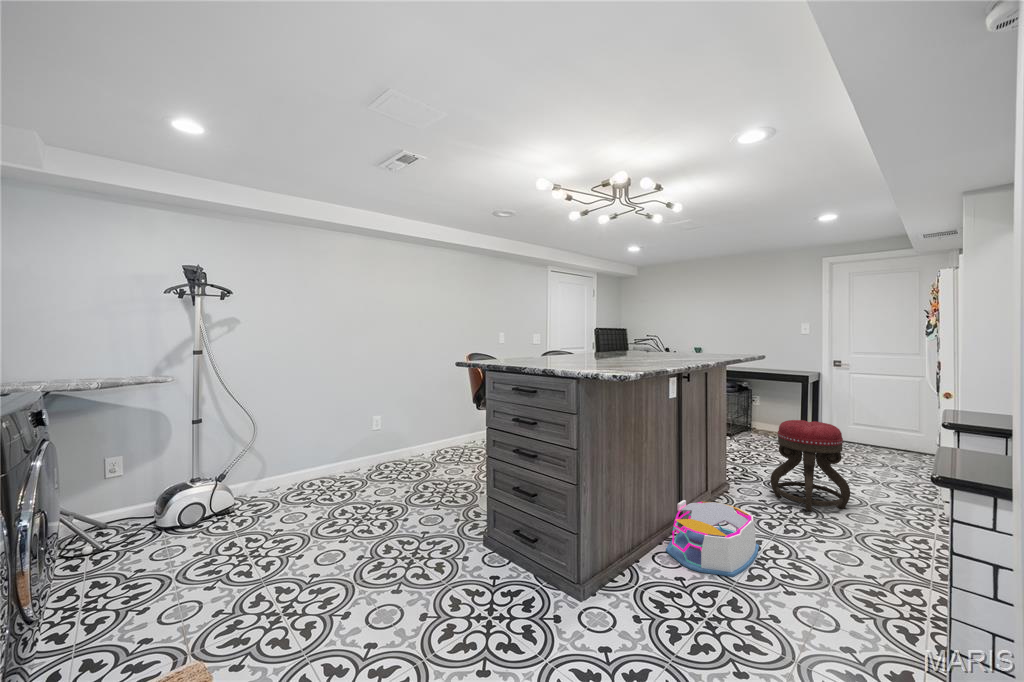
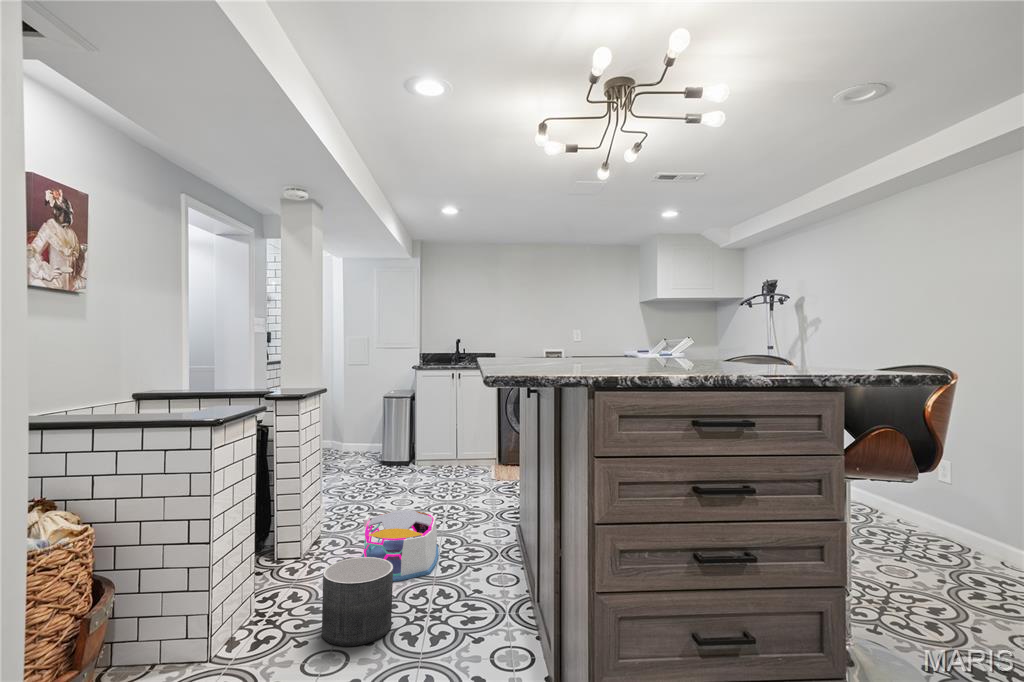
ottoman: present [770,420,850,512] -> none [421,424,483,507]
planter: none [607,538,667,621] -> present [322,557,393,646]

